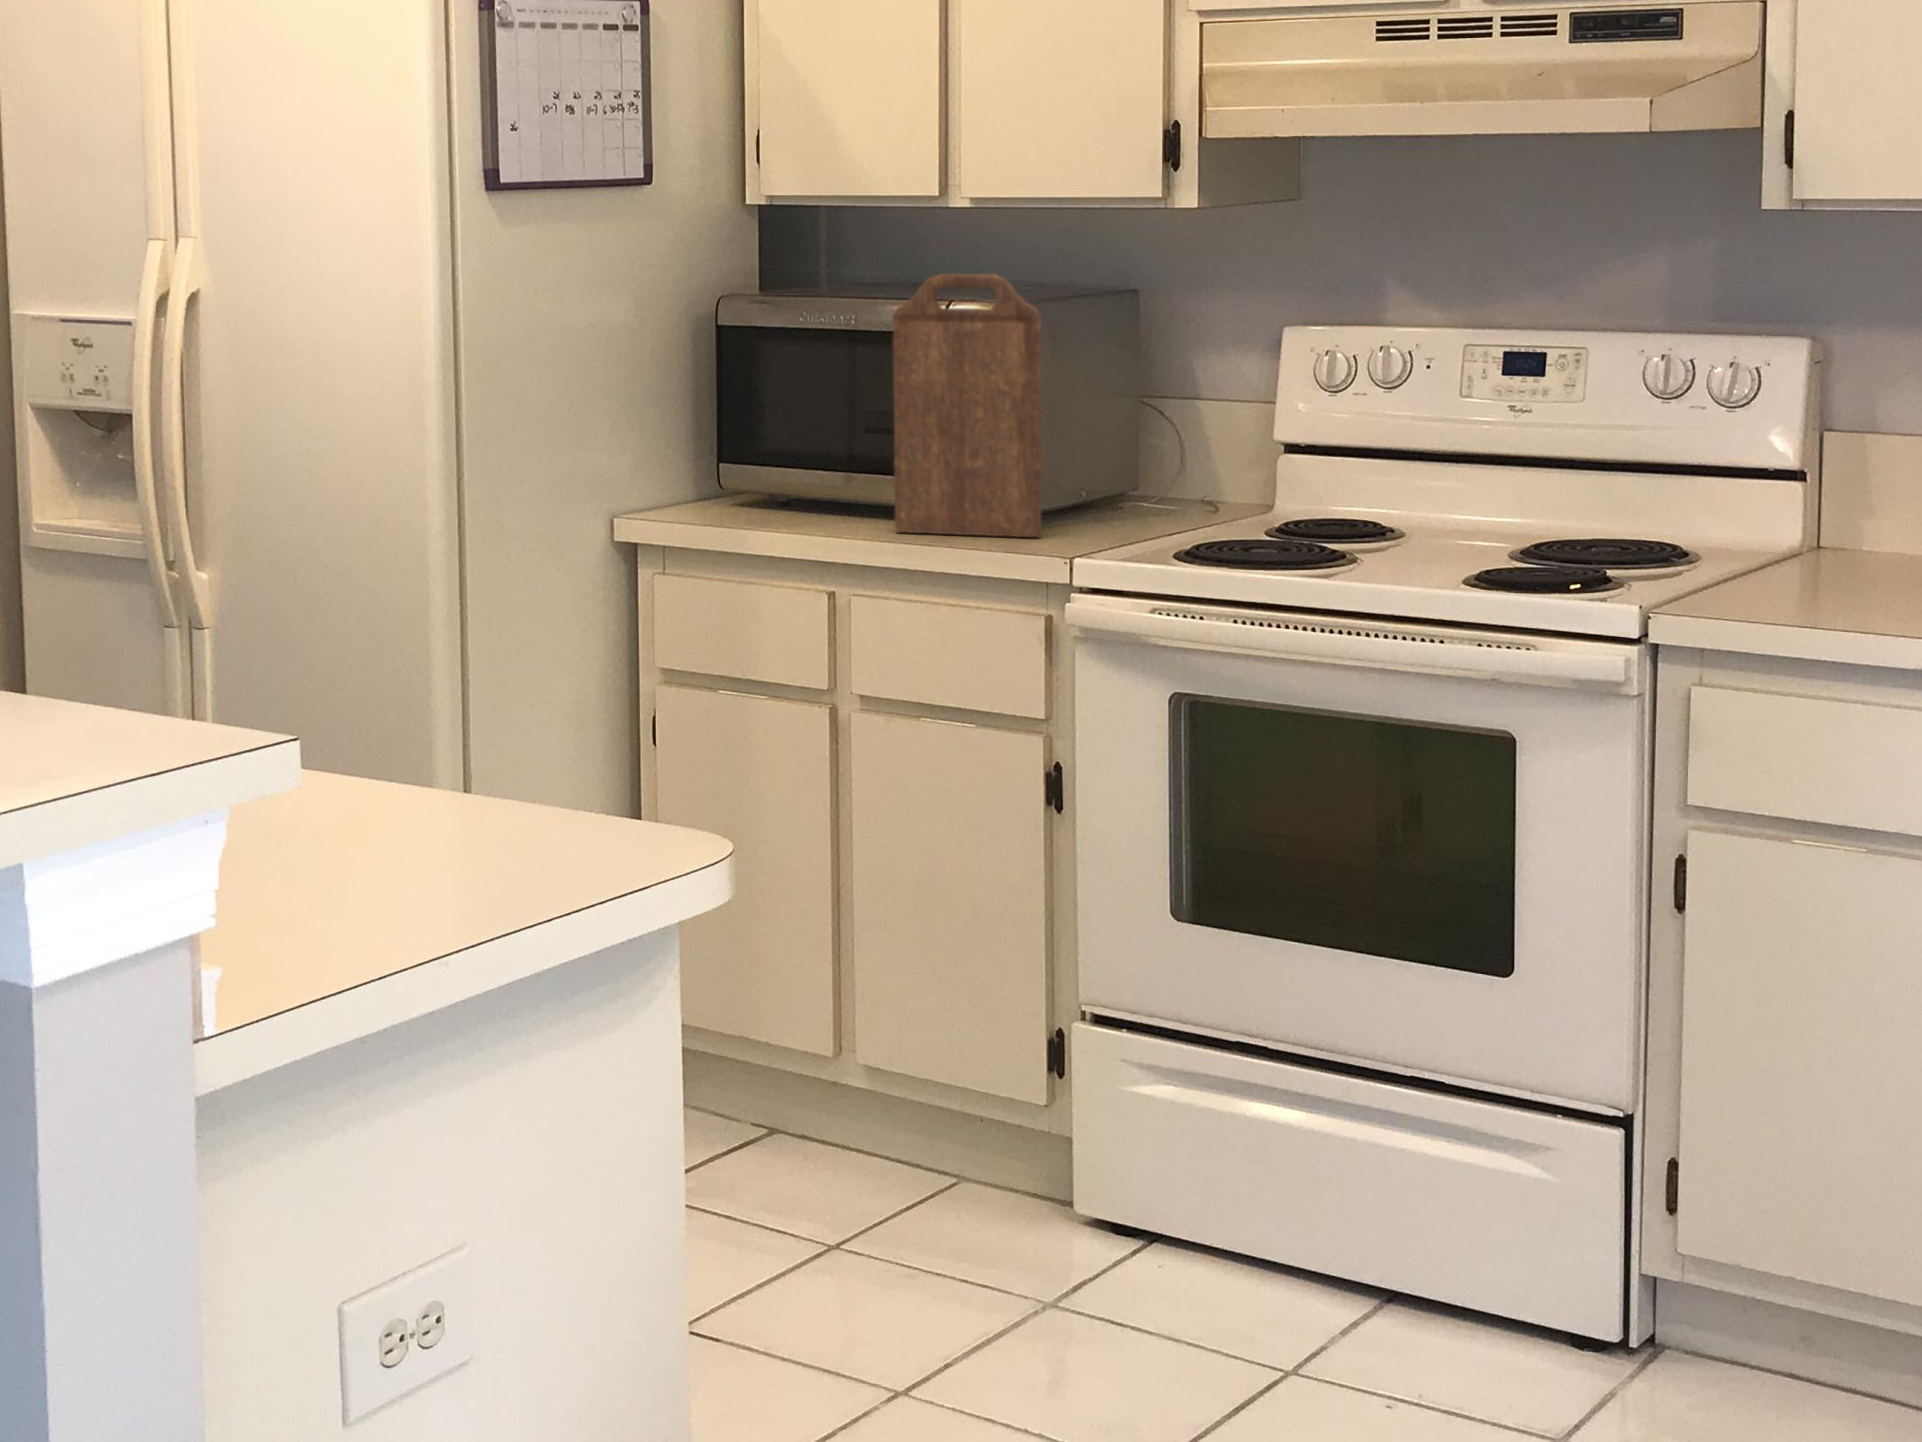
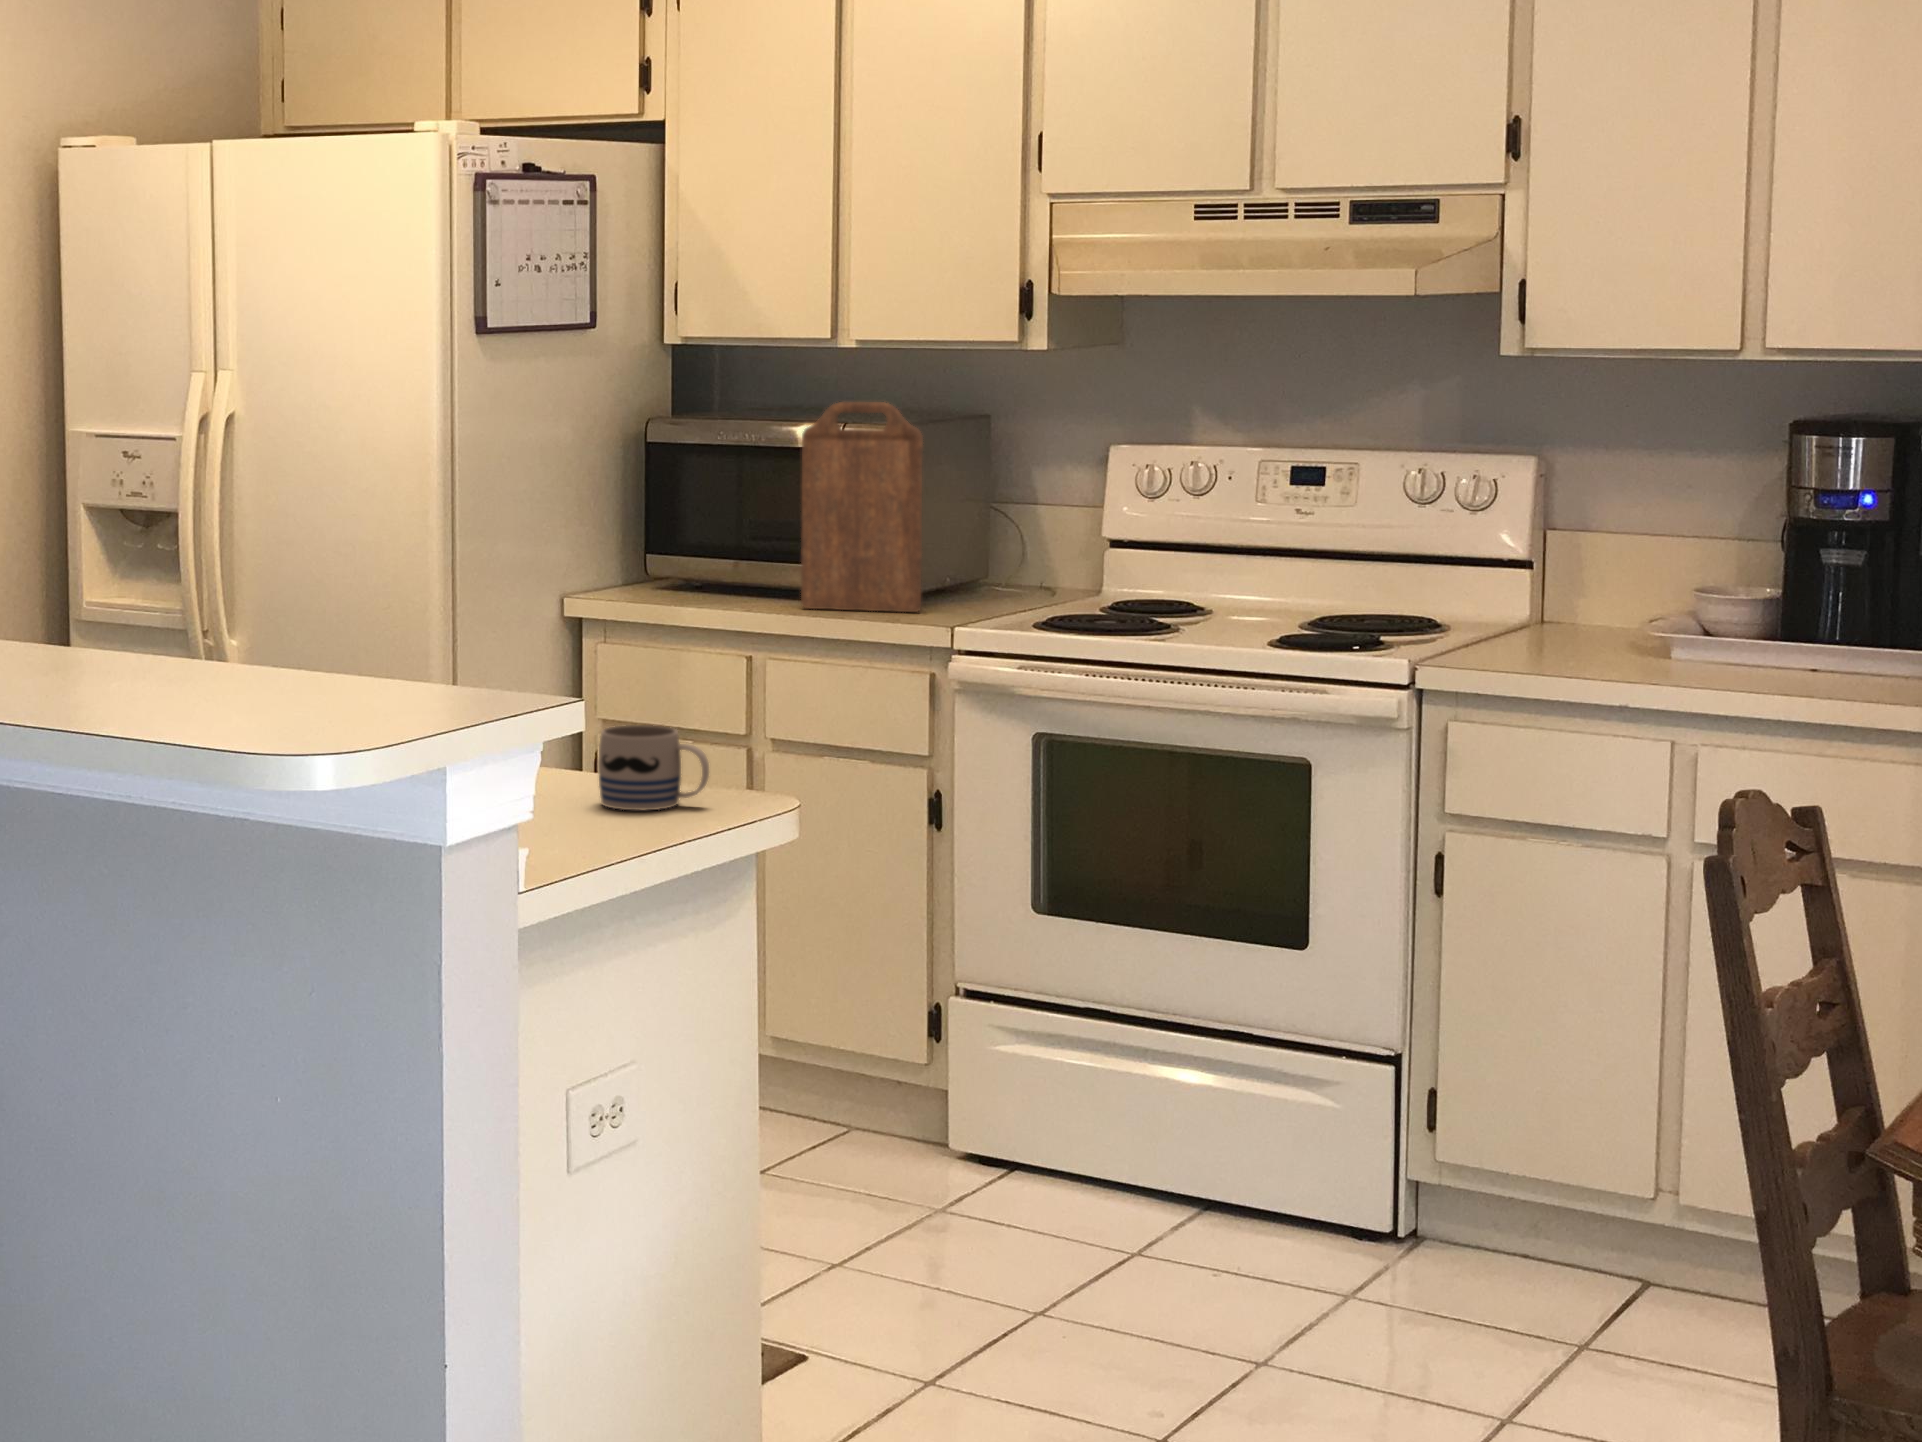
mug: none [443,737,599,864] -> present [598,725,709,810]

